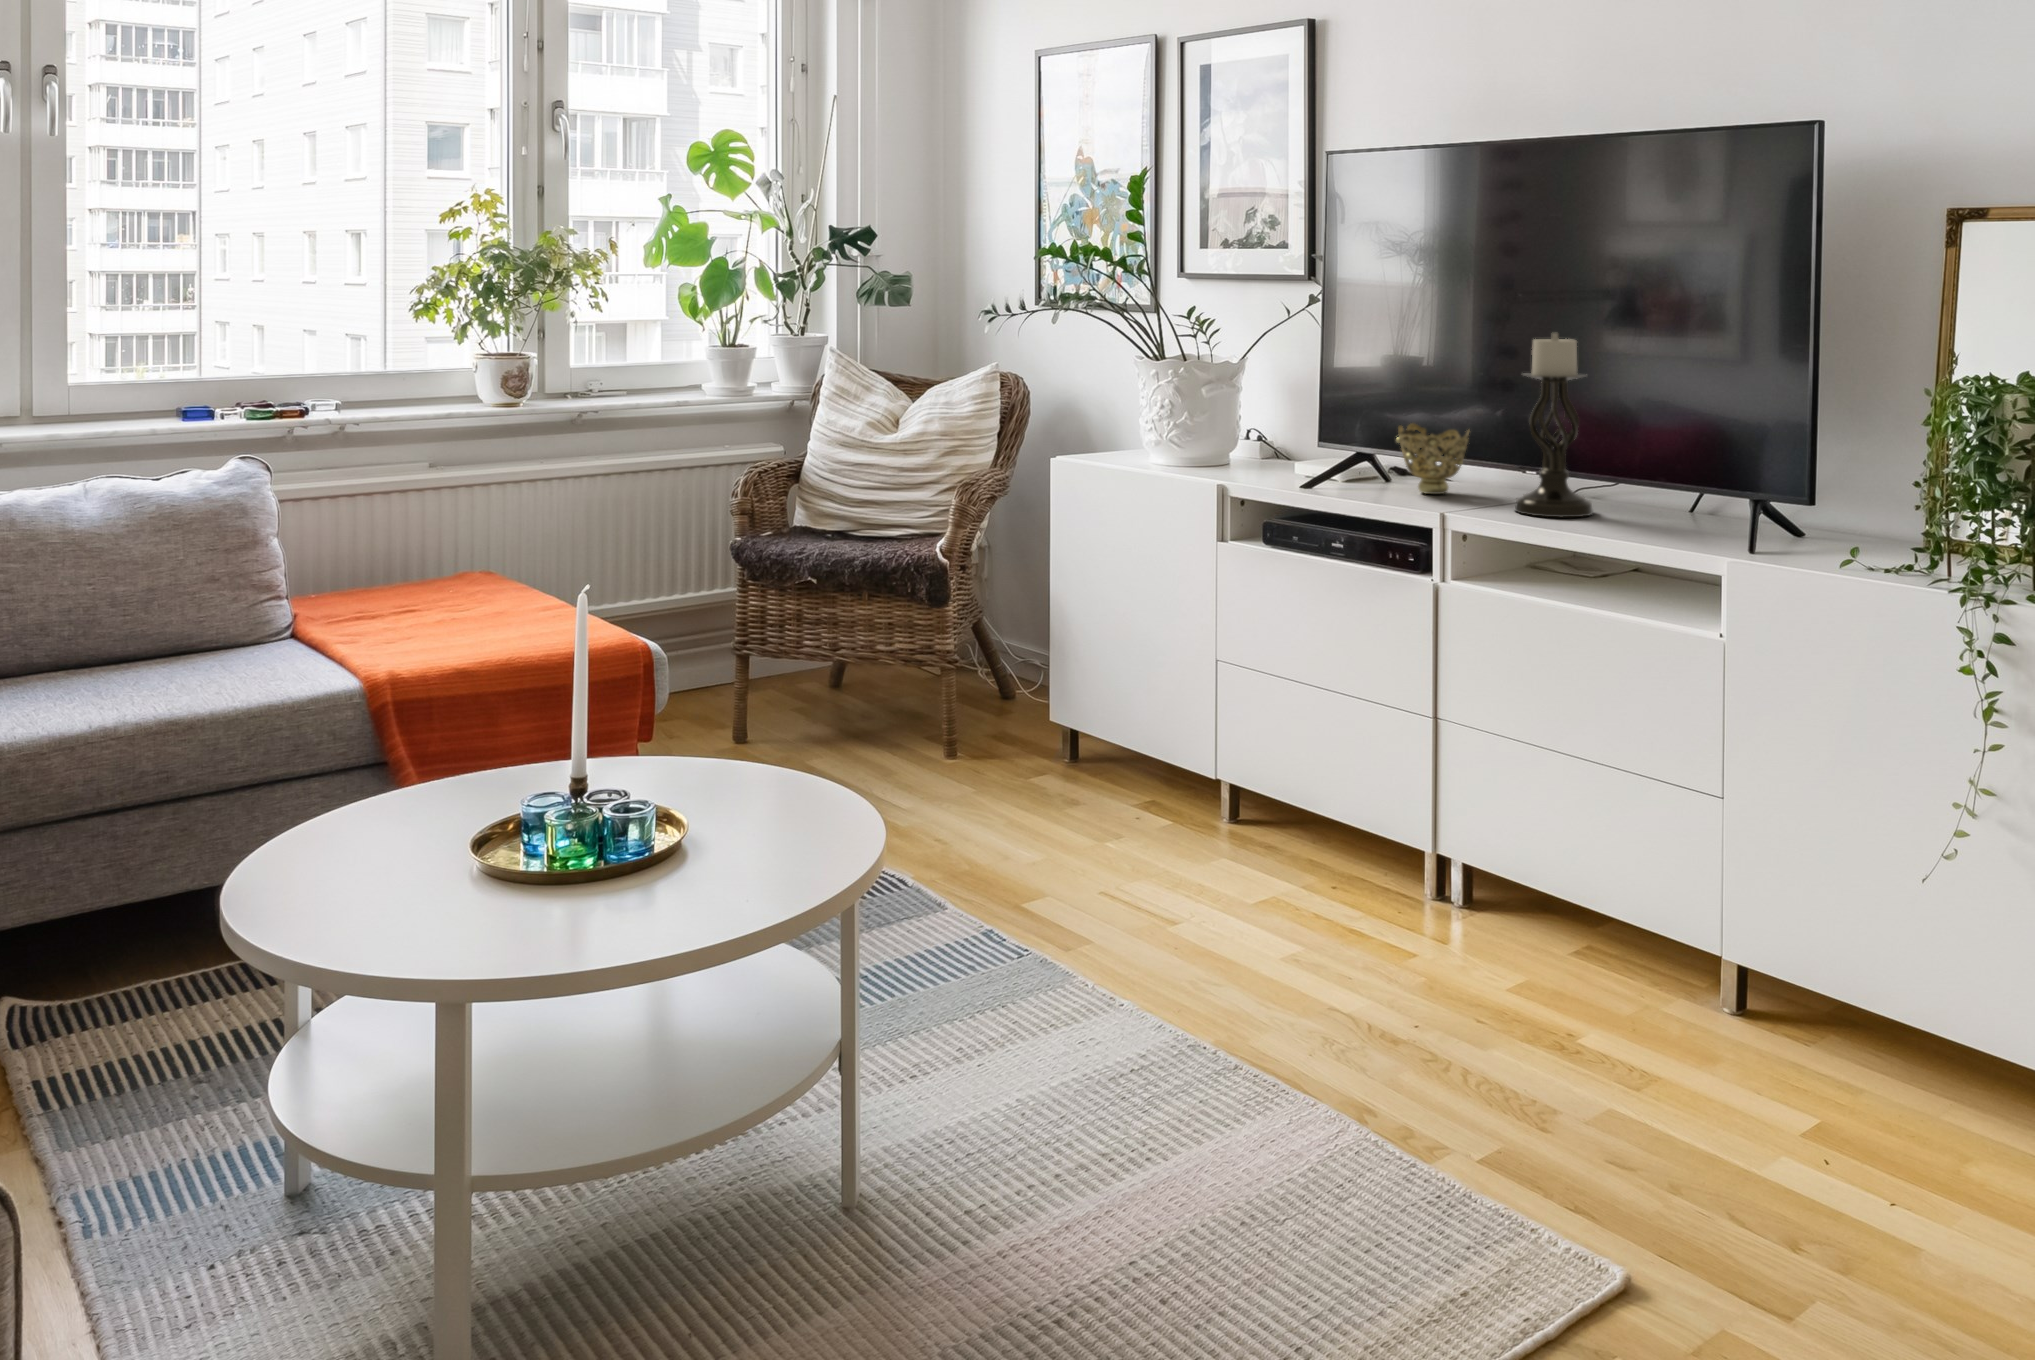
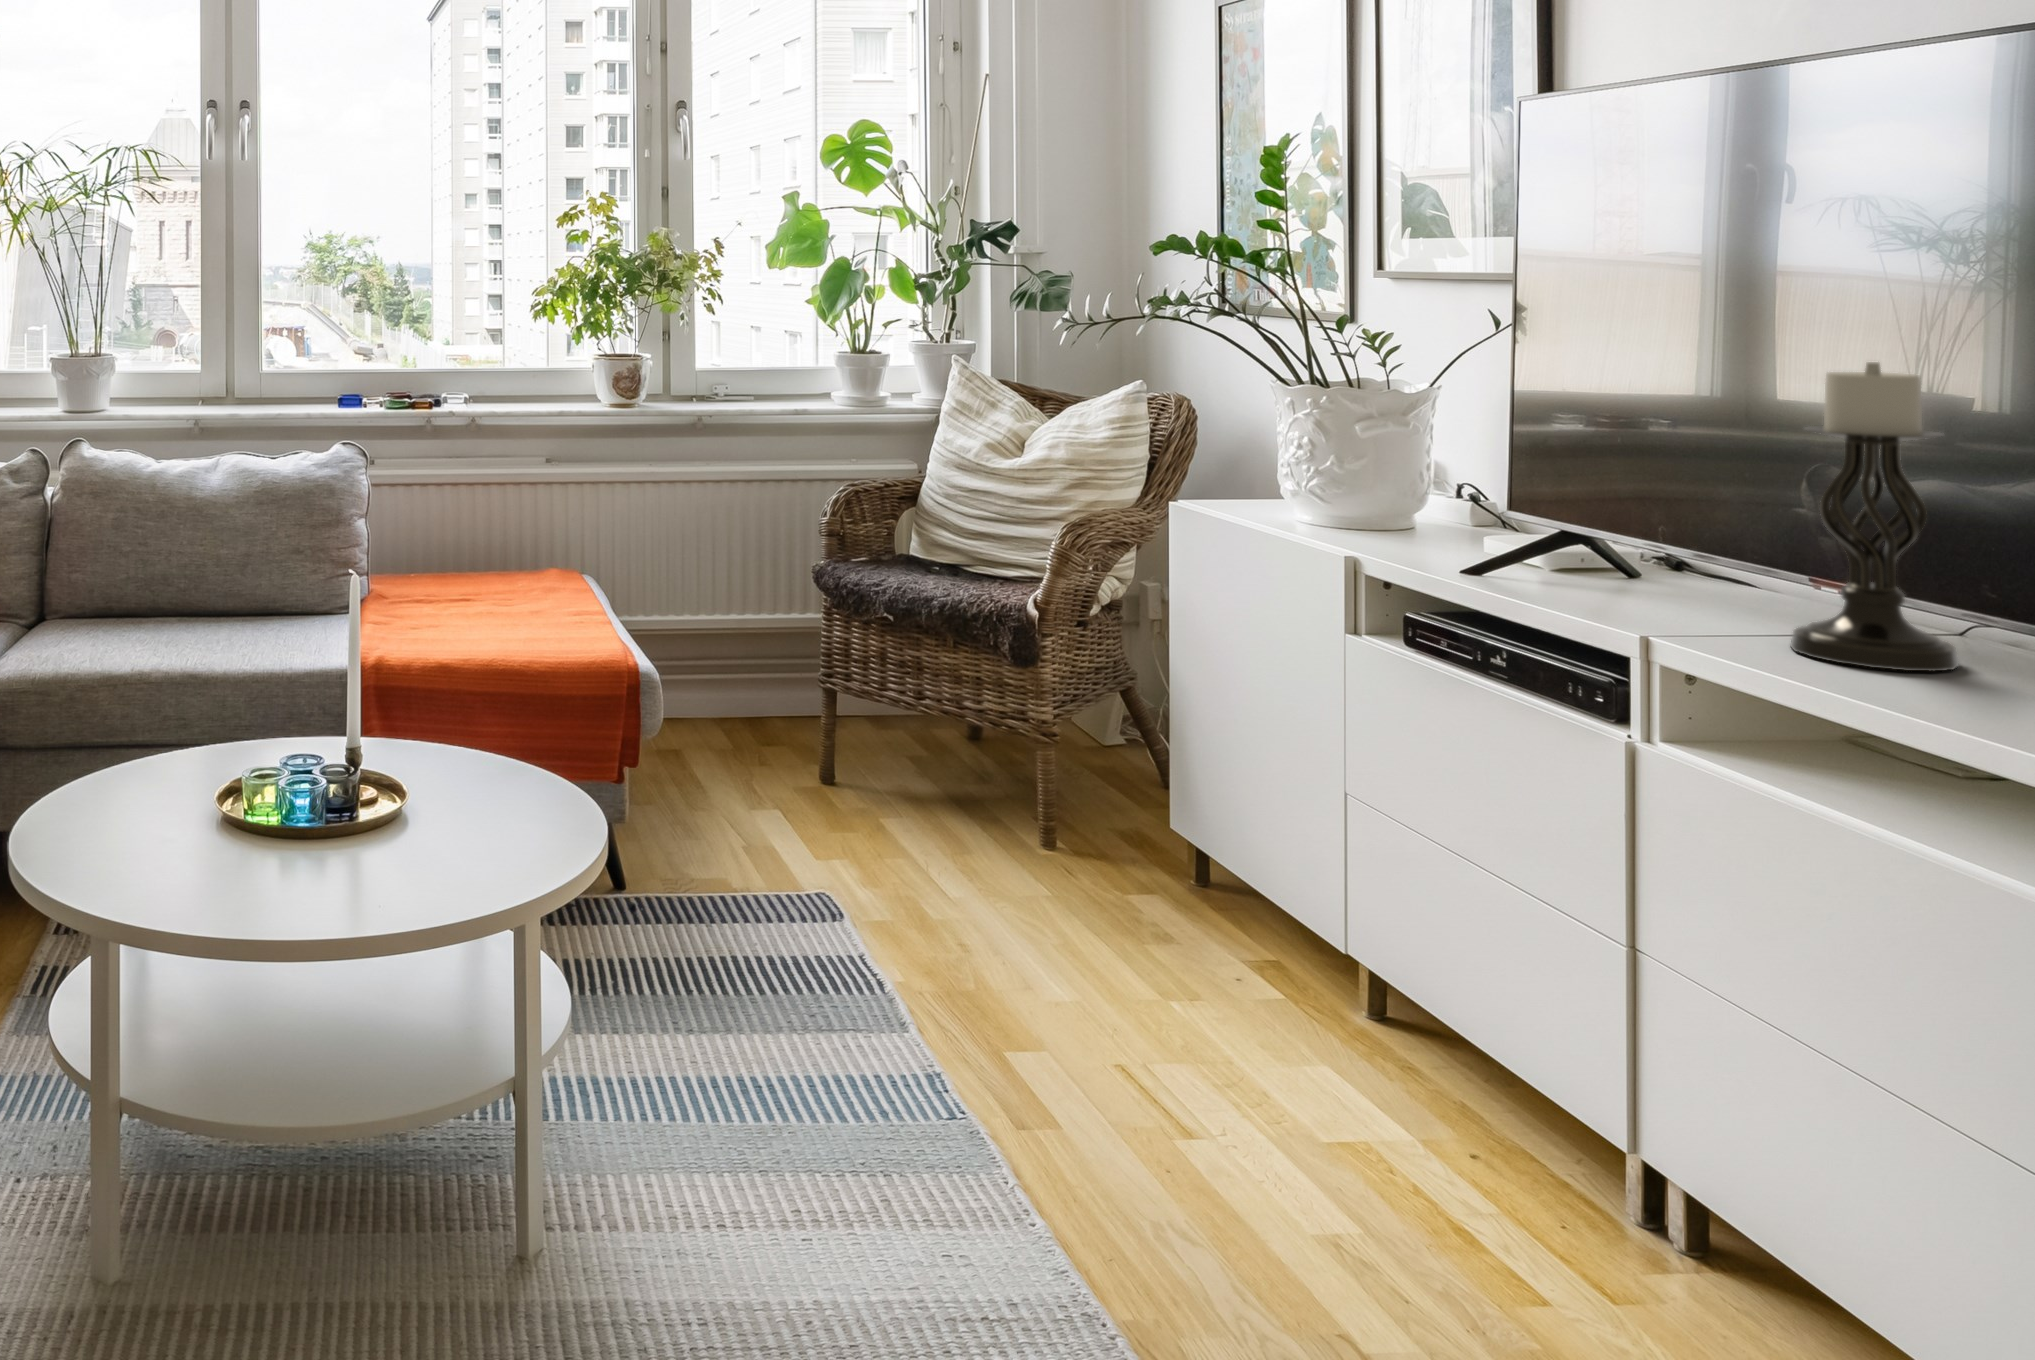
decorative bowl: present [1396,424,1469,494] -> none [1605,493,1746,605]

